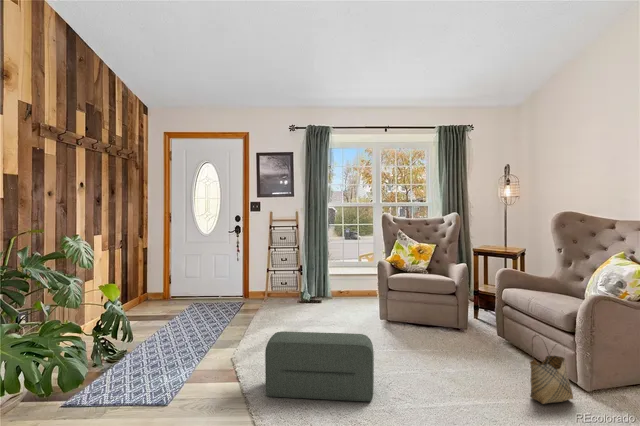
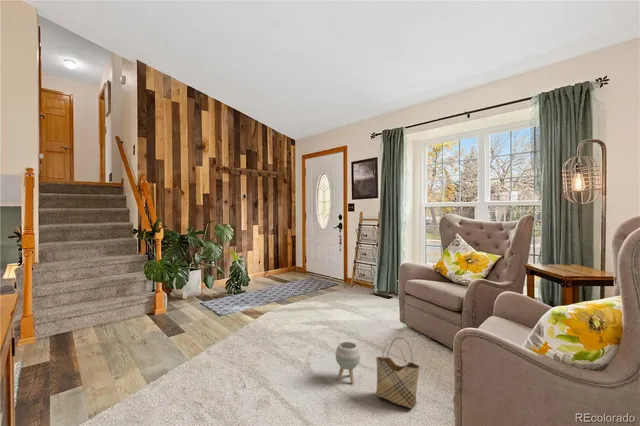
pouf: present [265,332,374,401] -> none [252,291,303,345]
planter: none [477,359,510,408] -> present [336,342,360,383]

